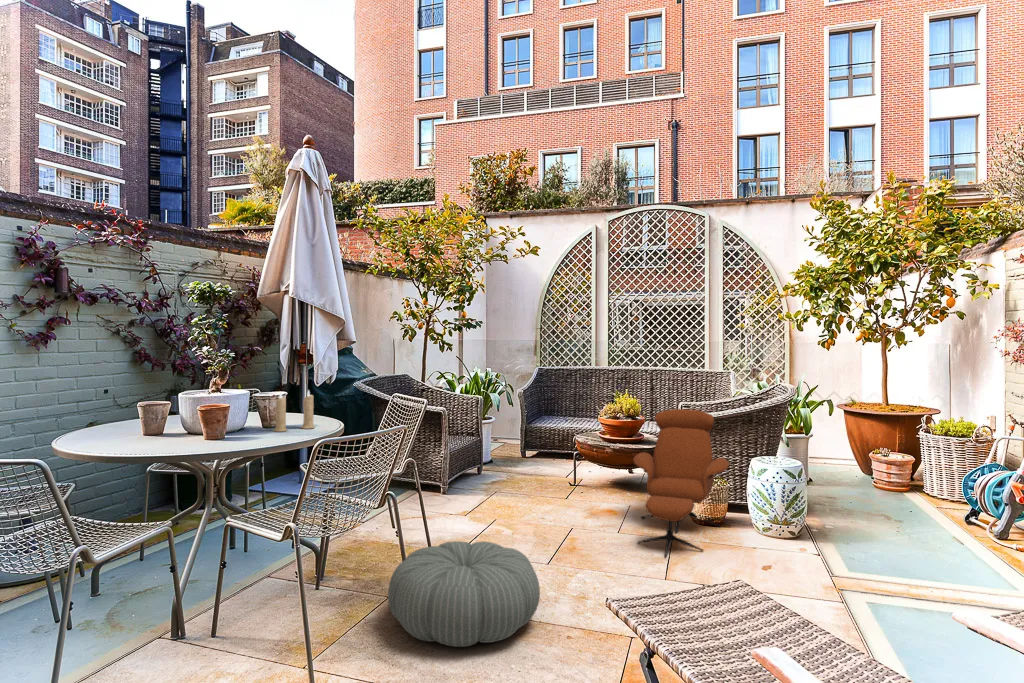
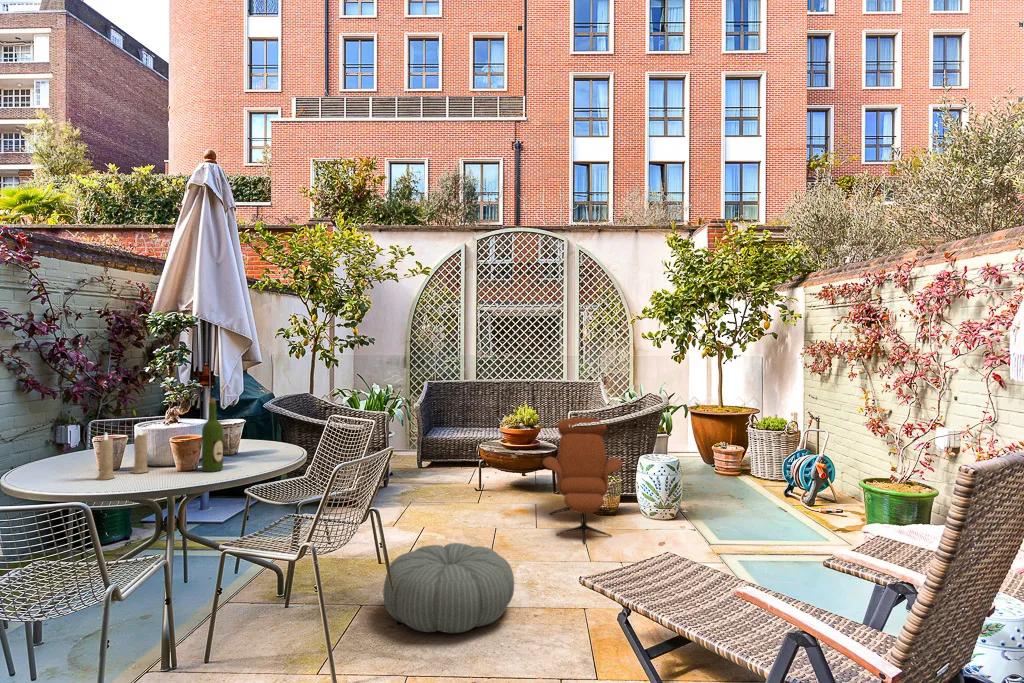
wine bottle: none [207,368,229,444] -> present [202,398,223,472]
candle: present [273,391,315,432] -> present [96,428,149,480]

